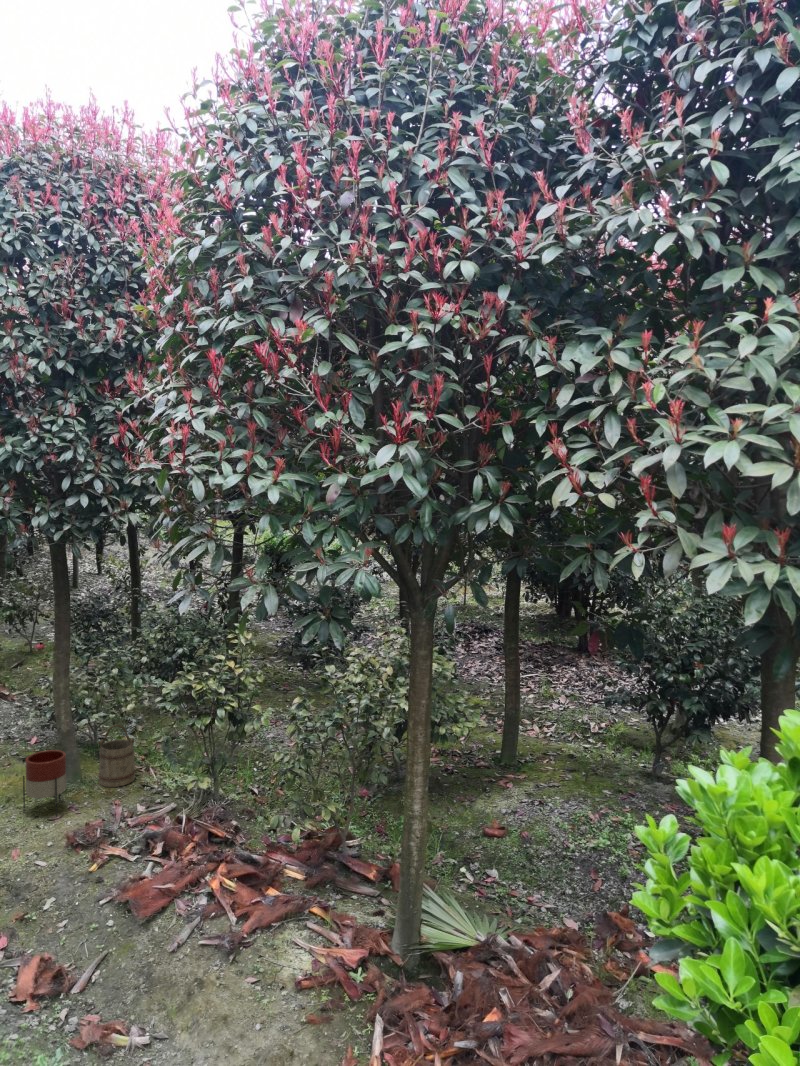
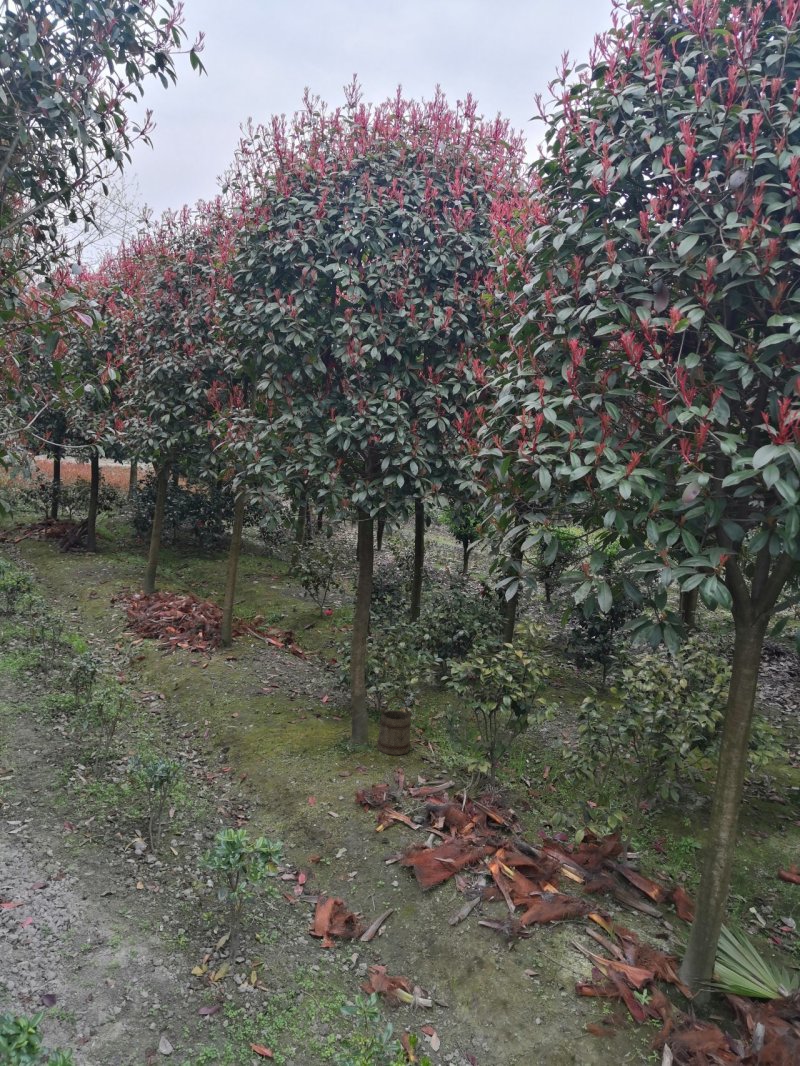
planter: present [23,750,67,816] -> none [315,709,355,771]

